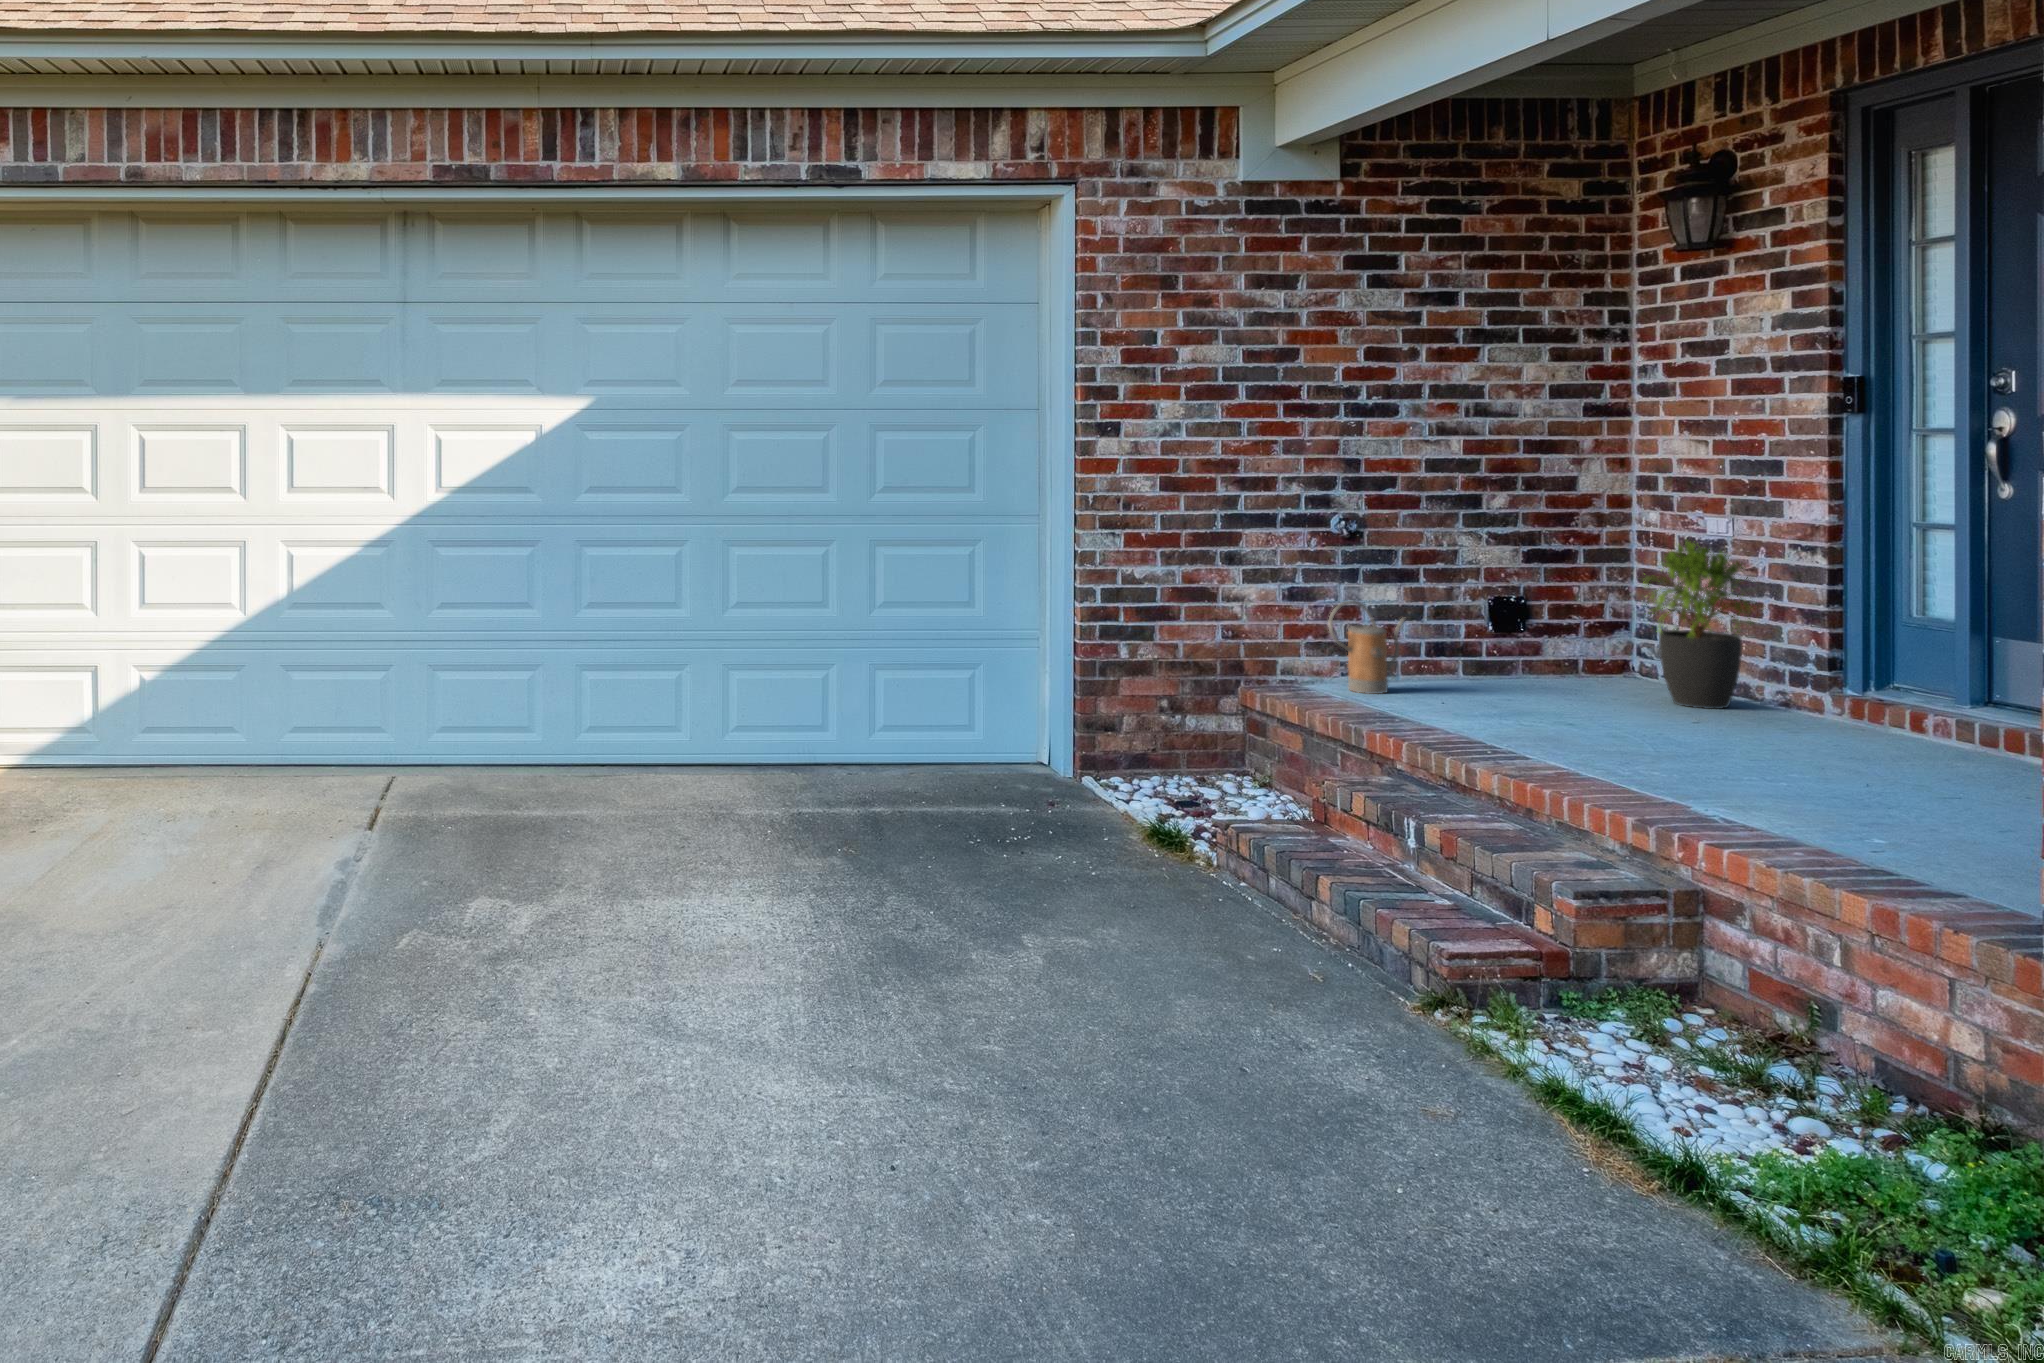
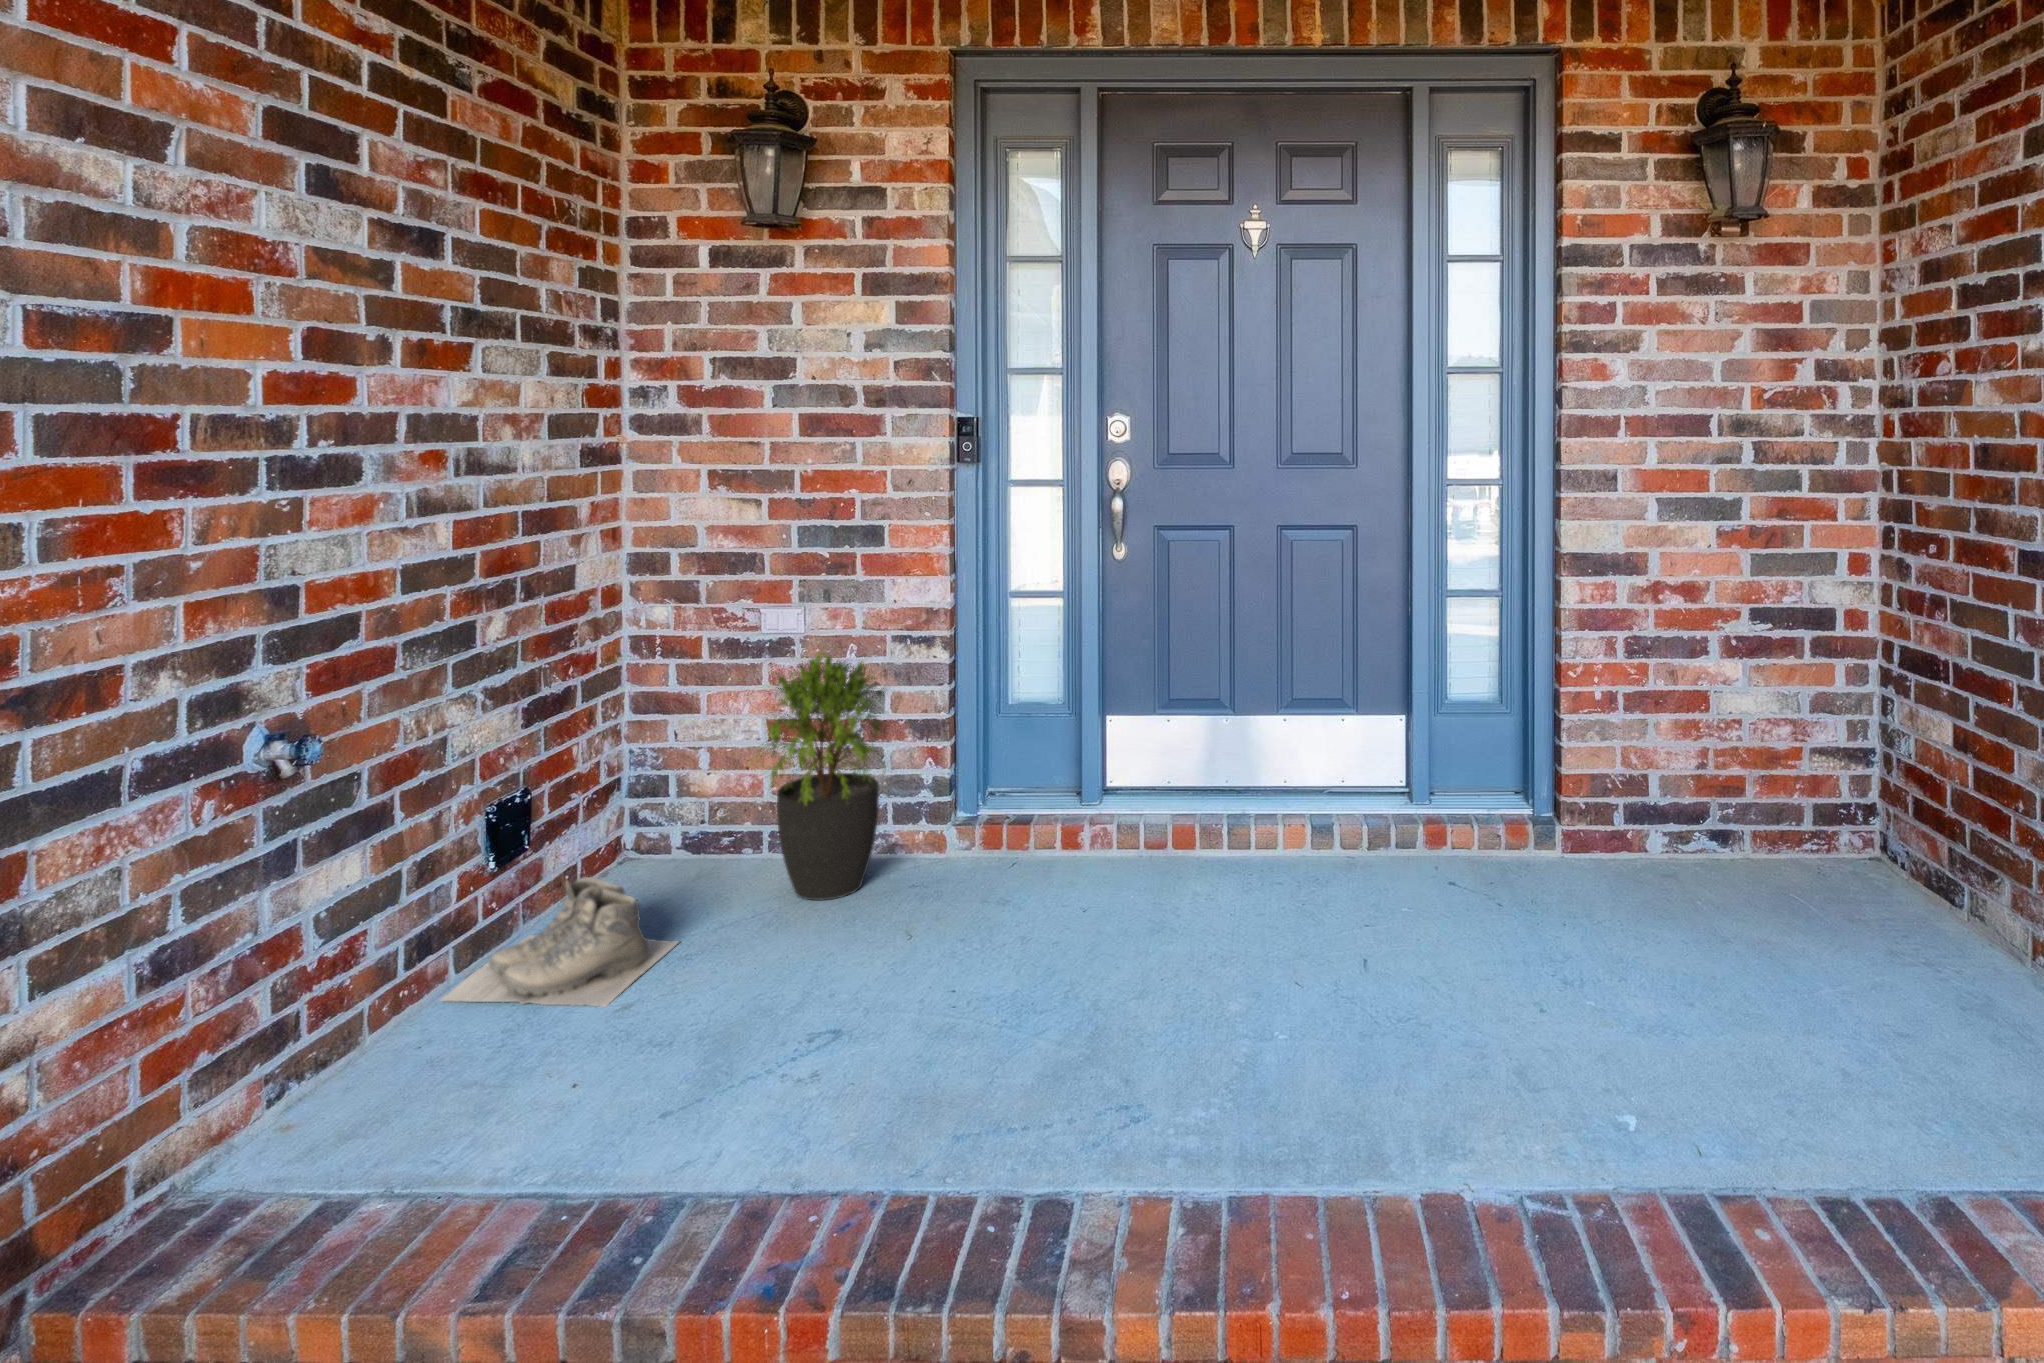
watering can: present [1328,601,1405,694] -> none [322,919,448,1148]
boots: none [1443,639,1575,696] -> present [441,877,678,1007]

